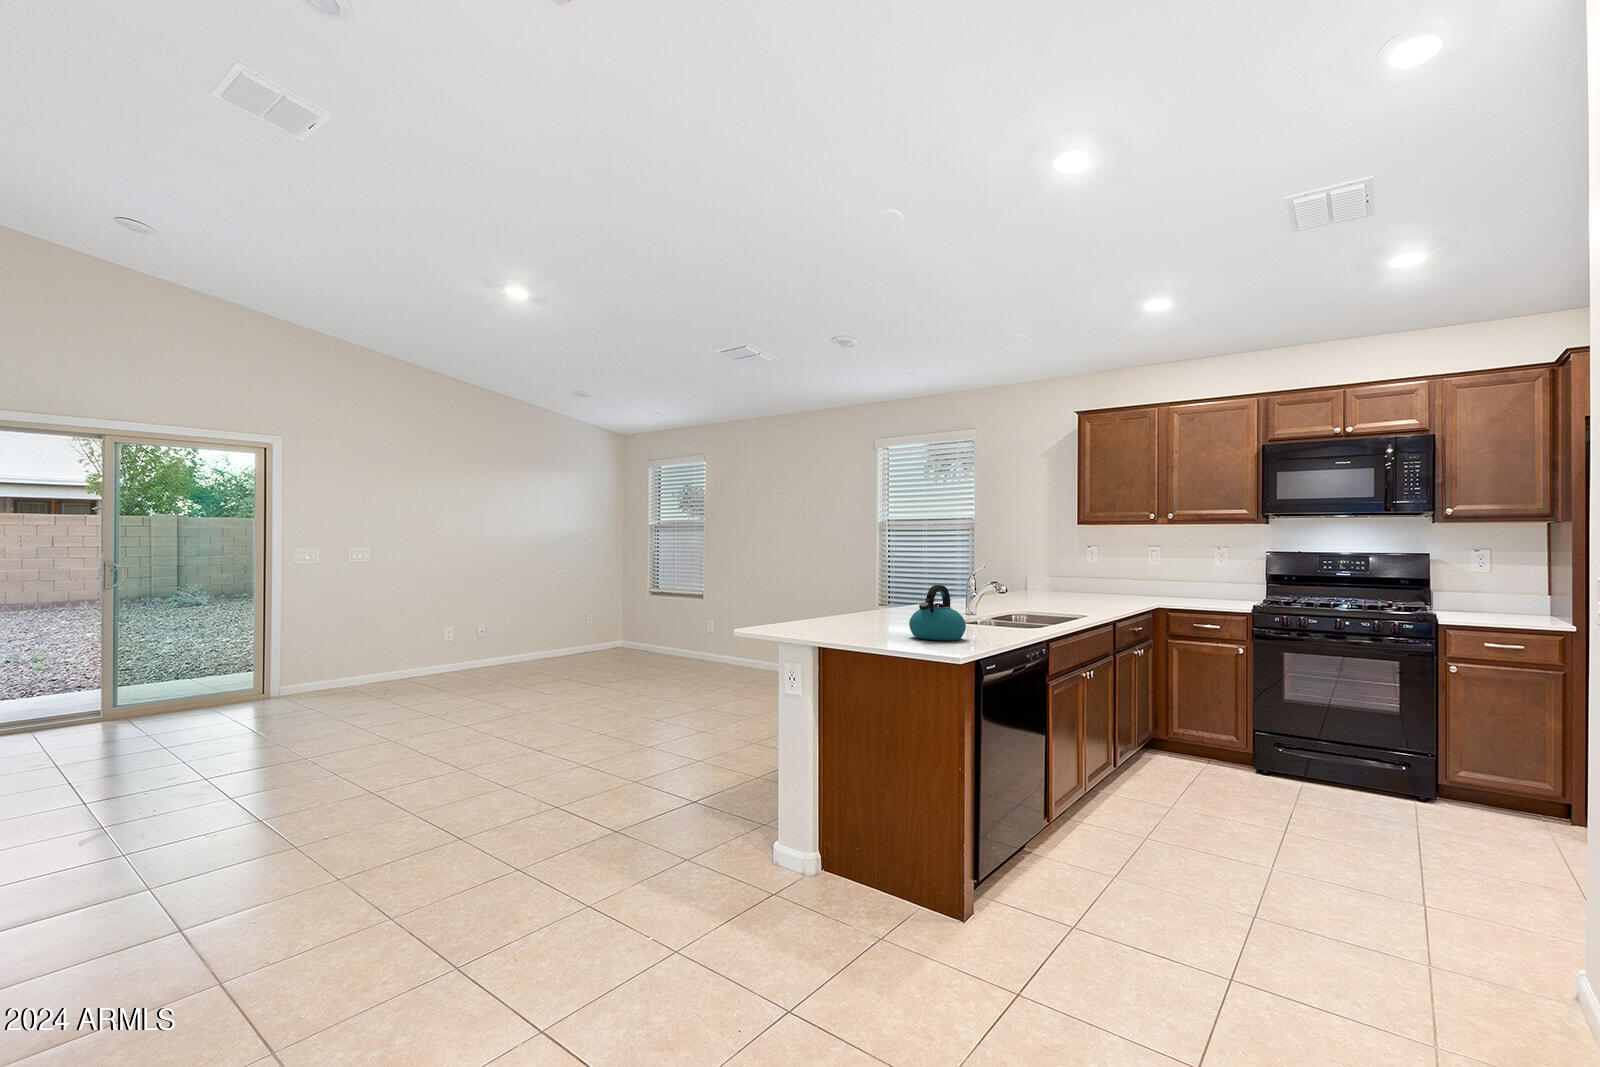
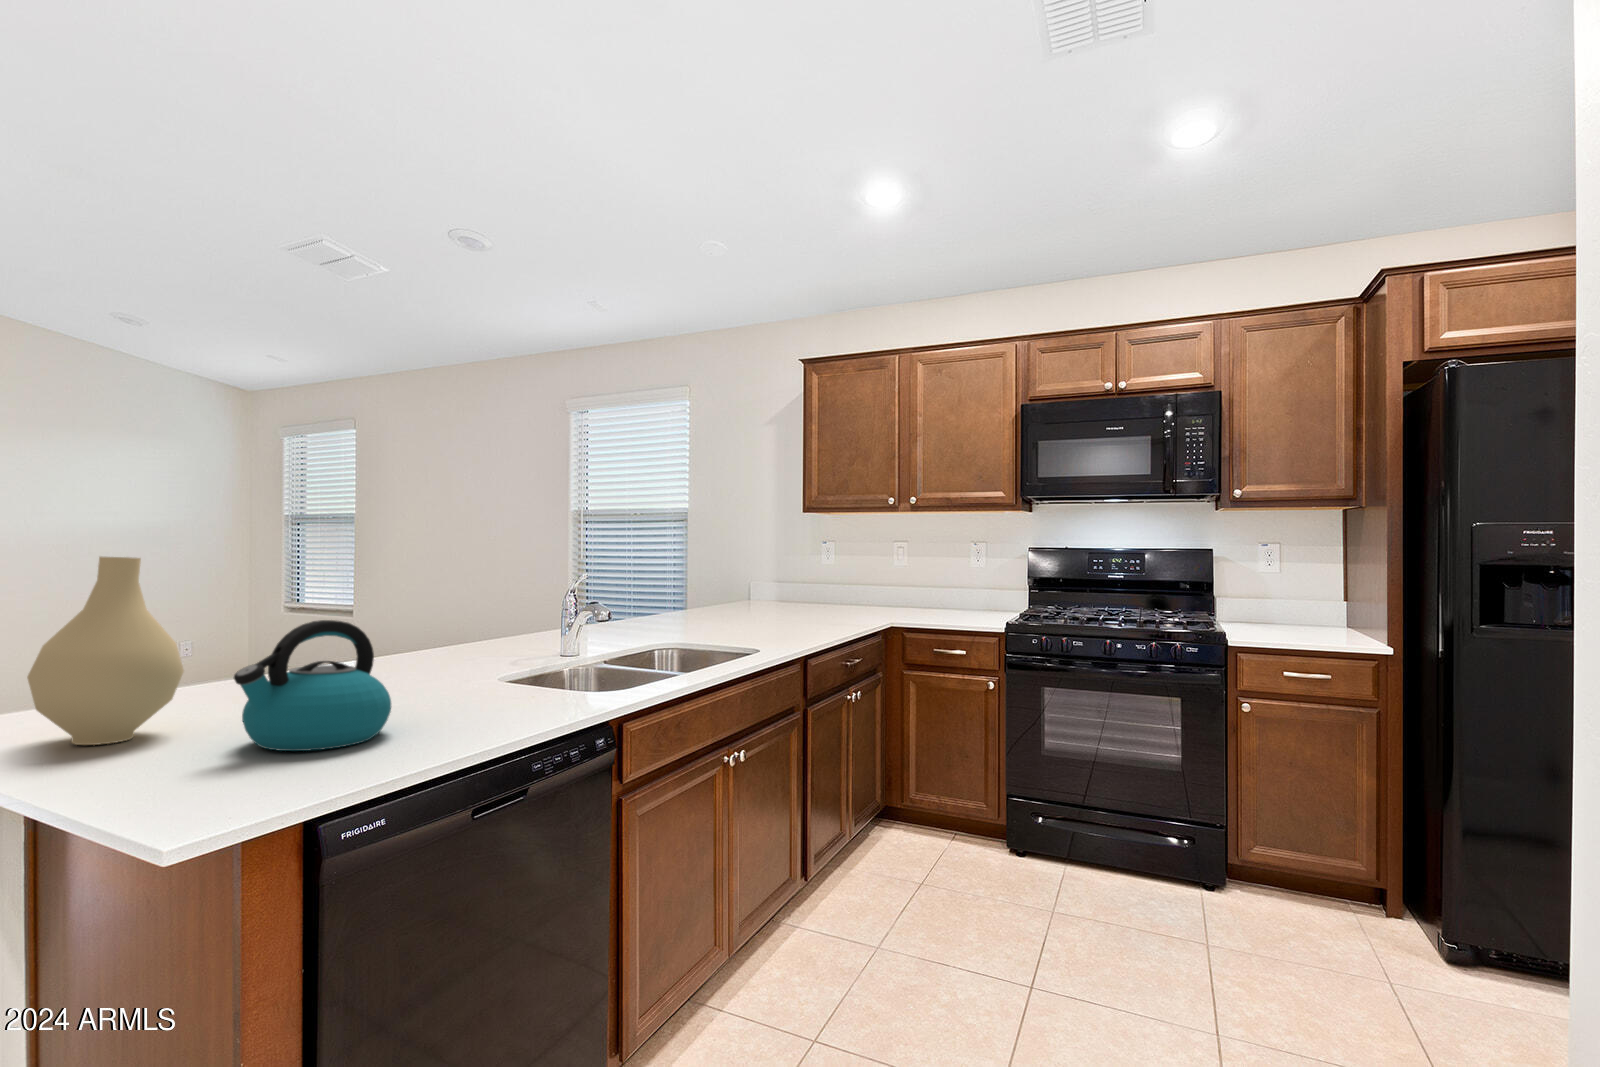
vase: none [824,556,874,635] -> present [27,557,184,745]

